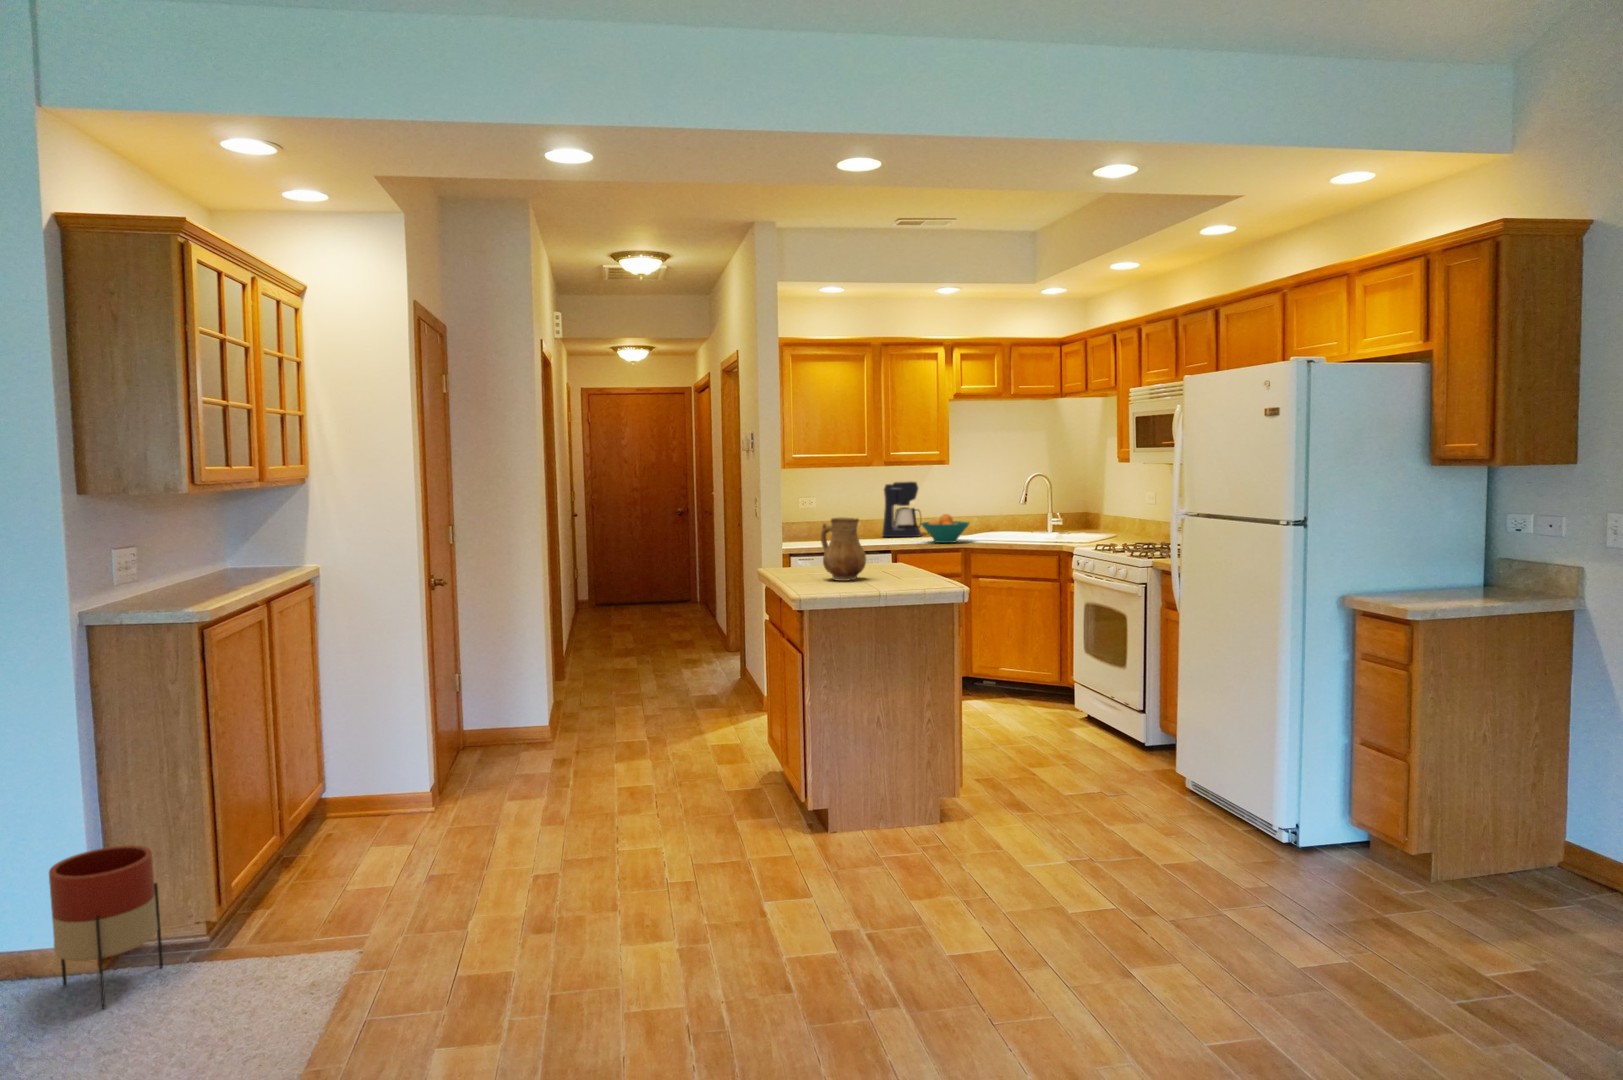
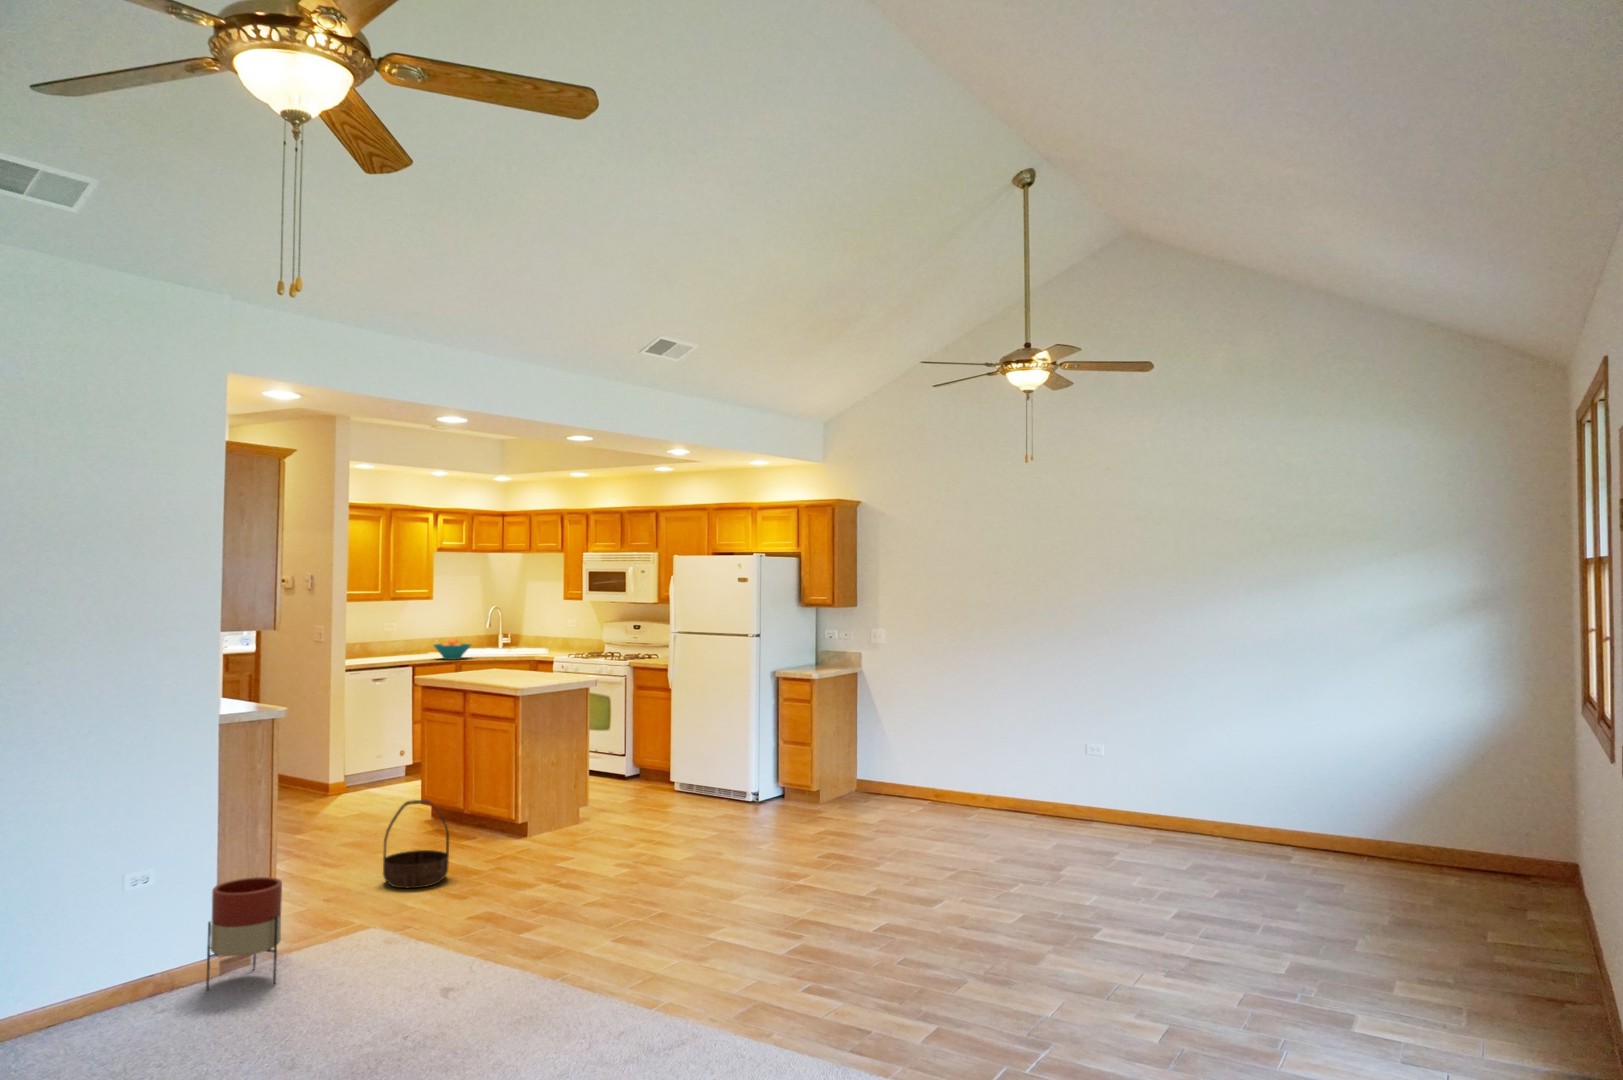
coffee maker: present [882,481,922,537] -> none [372,614,407,658]
ceramic pitcher: present [821,518,866,581] -> none [486,637,520,679]
basket: none [529,753,621,883] -> present [383,800,449,888]

